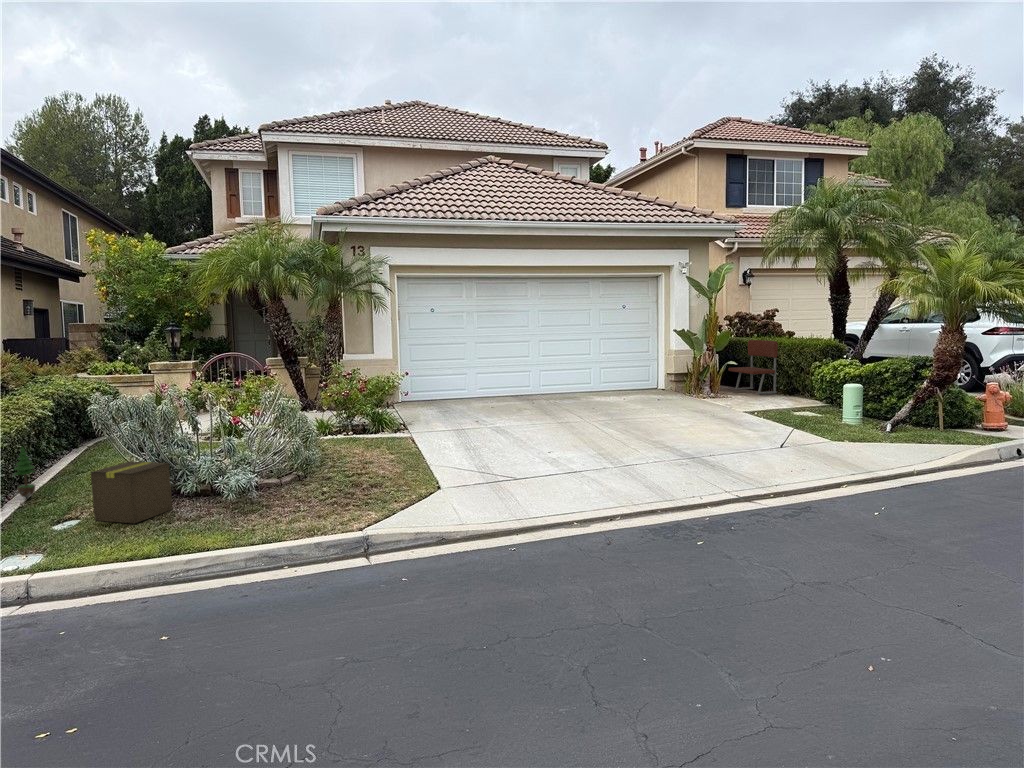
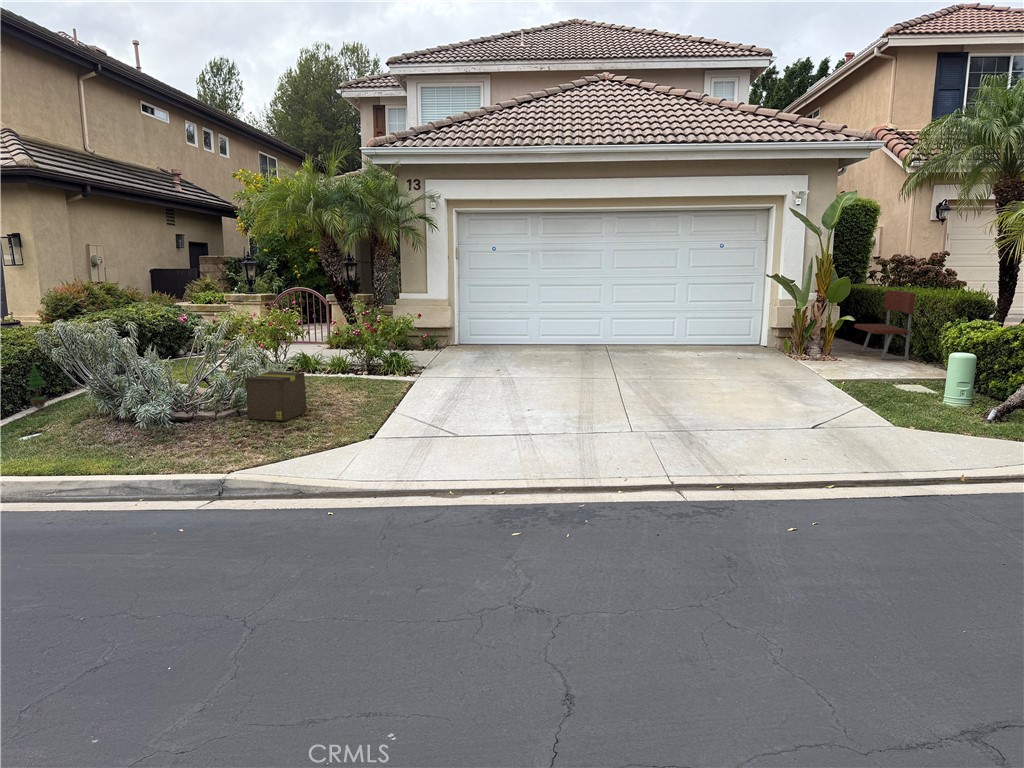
cardboard box: present [91,461,173,523] -> present [245,372,307,421]

